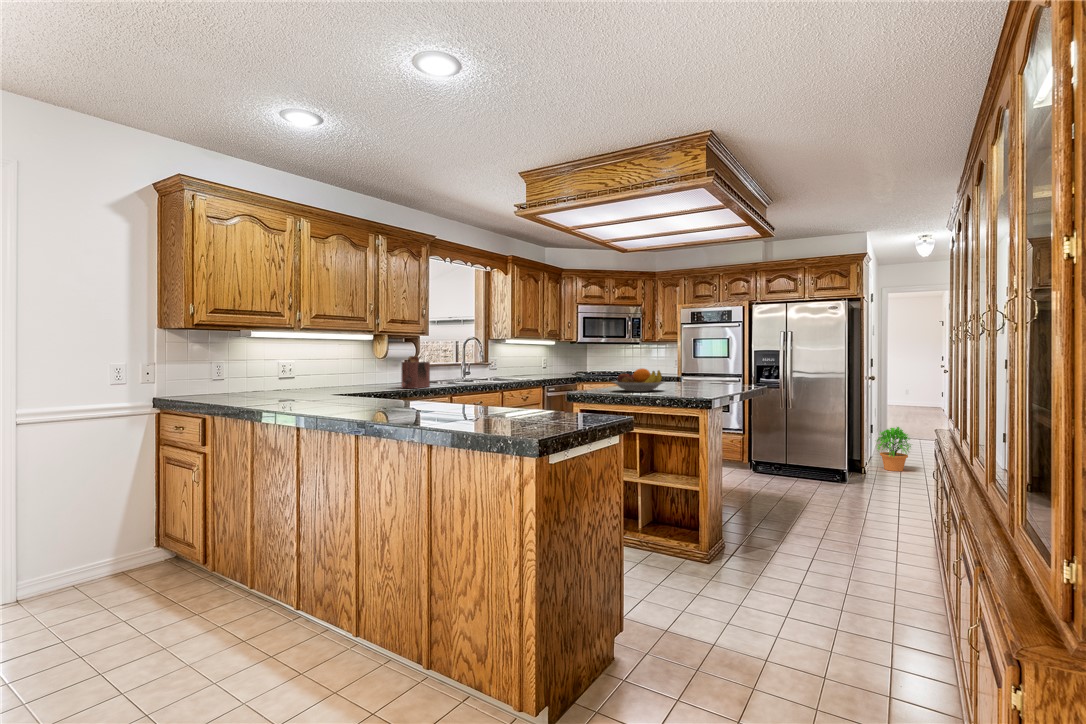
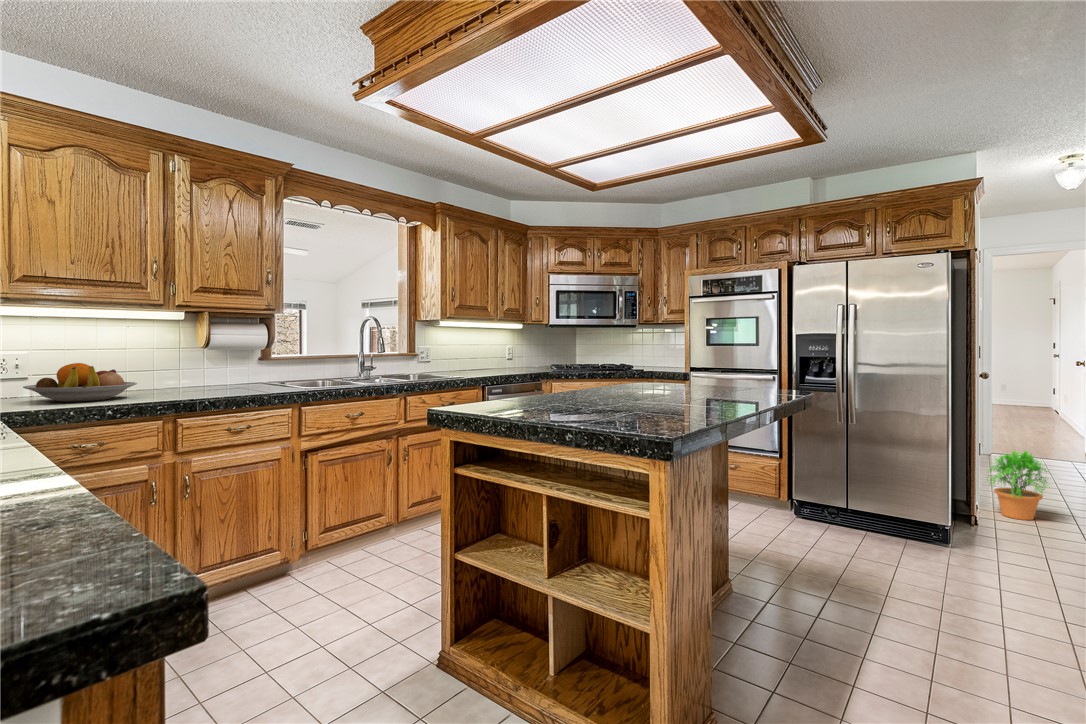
toaster: present [401,356,430,389] -> none [174,342,246,396]
fruit bowl: present [612,369,665,392] -> present [23,363,137,402]

